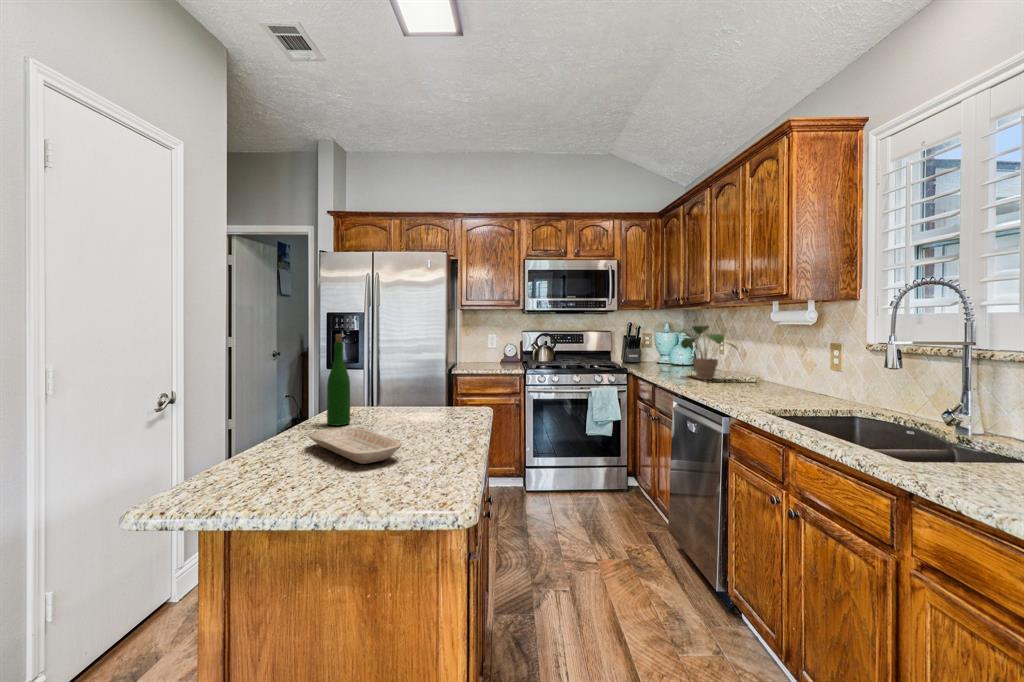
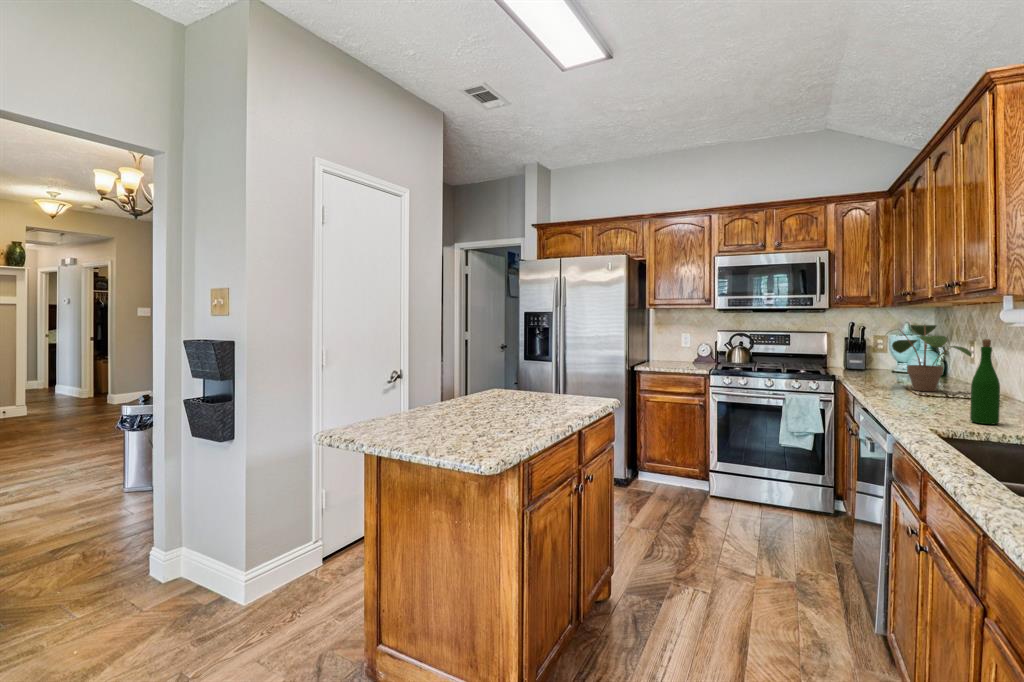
wine bottle: present [327,334,350,426] -> present [970,339,1000,424]
tray: present [309,428,402,464] -> none [444,408,496,432]

